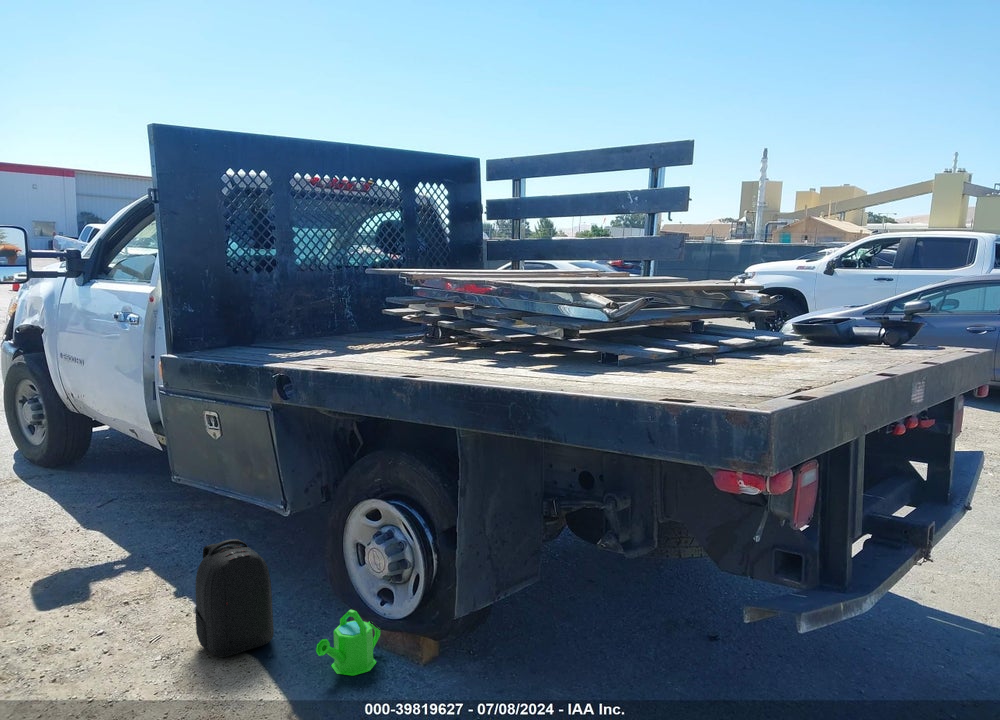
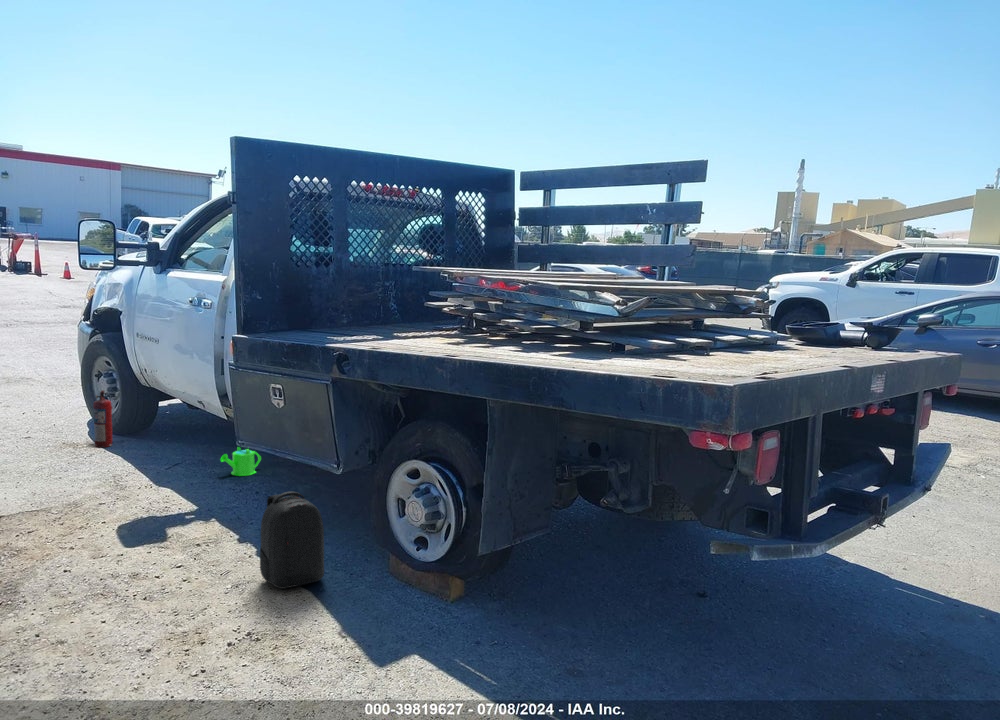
fire extinguisher: none [15,419,39,482] -> present [93,391,113,447]
watering can: present [316,609,381,676] -> present [220,447,261,476]

